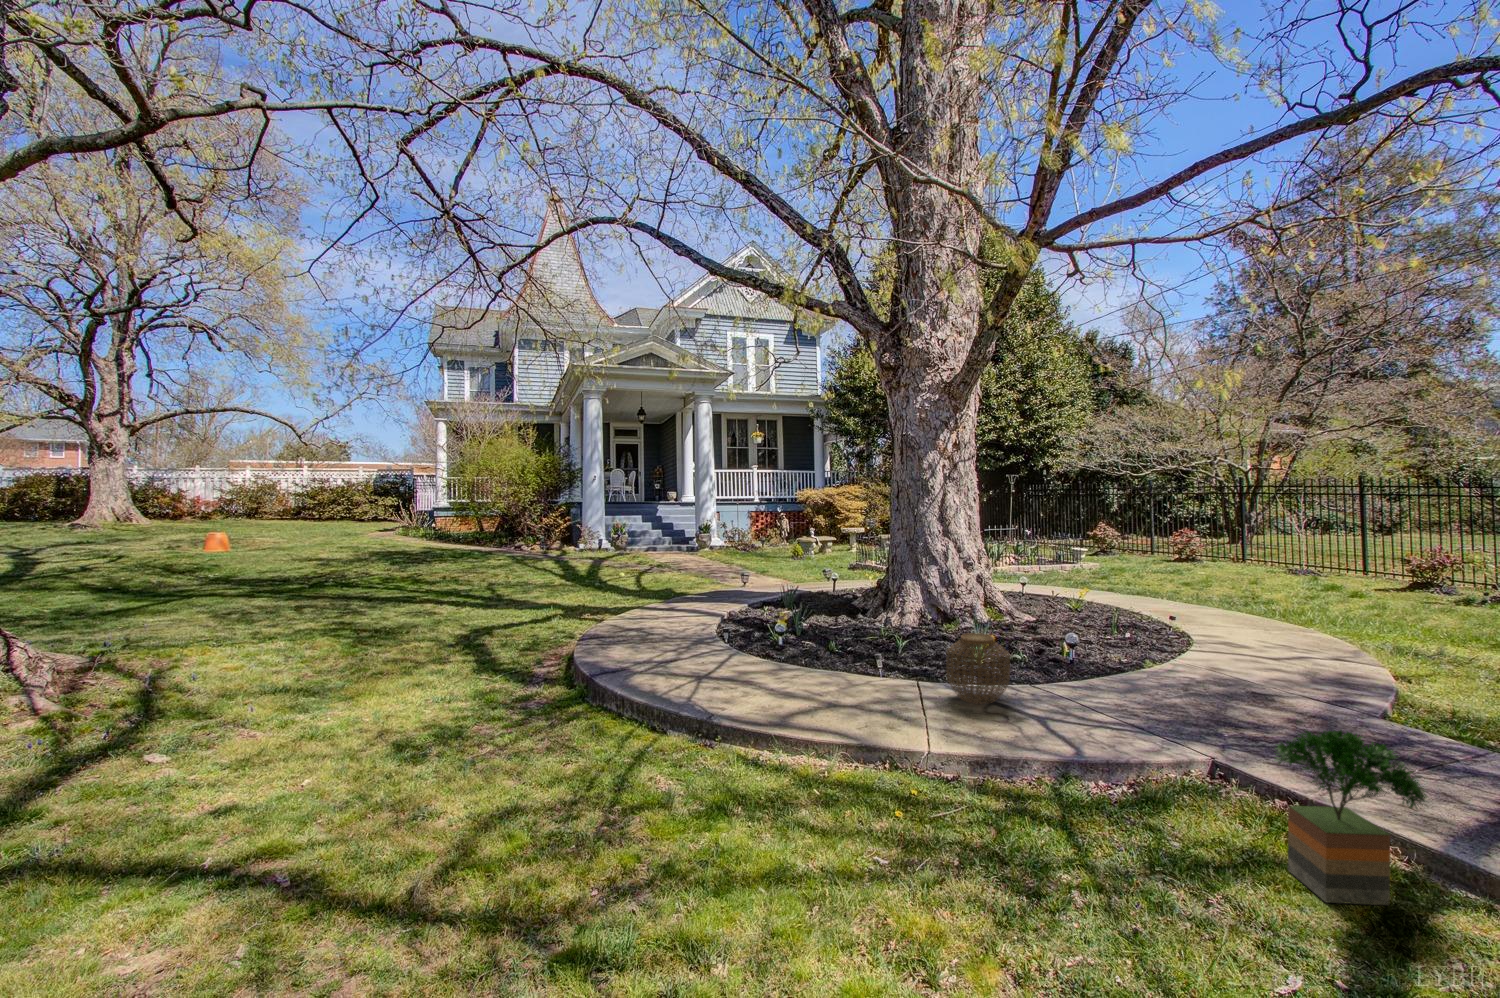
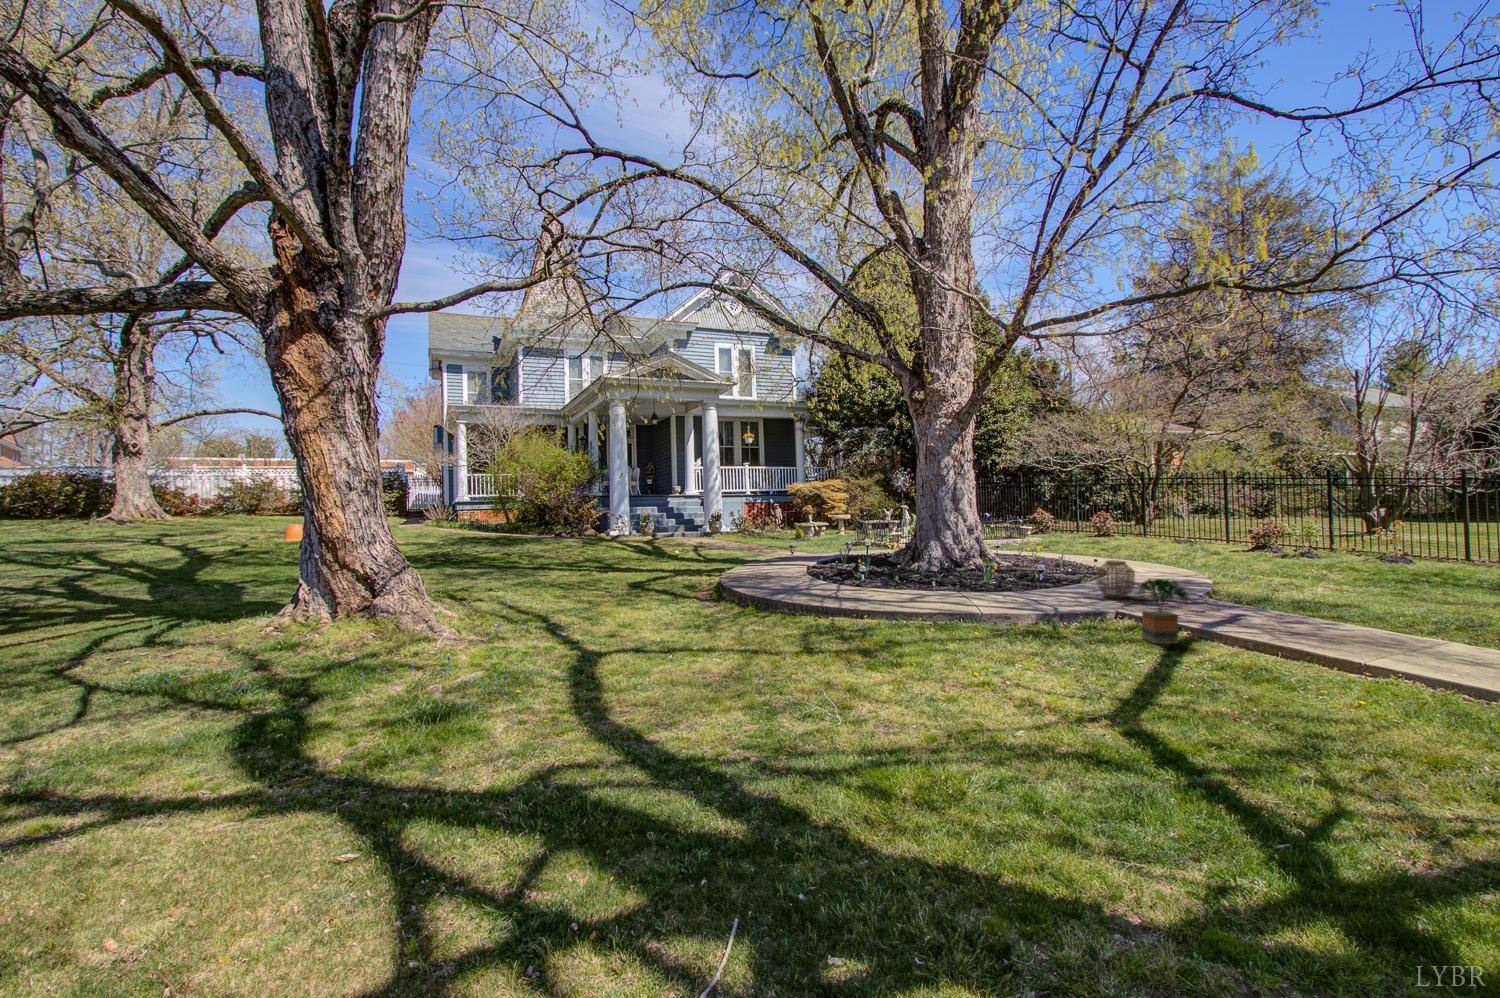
woven basket: present [946,633,1010,704] -> present [1096,560,1135,598]

